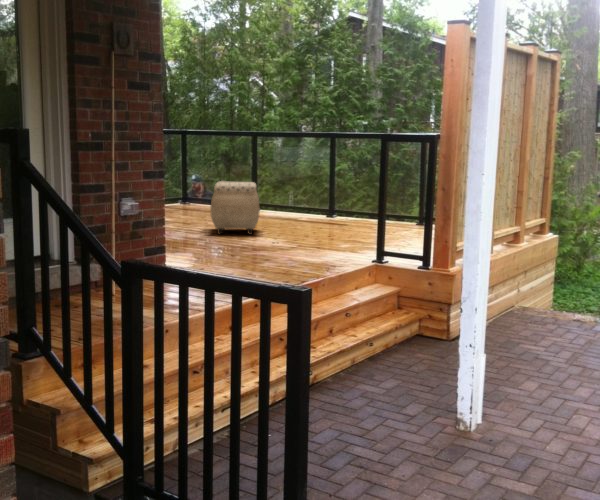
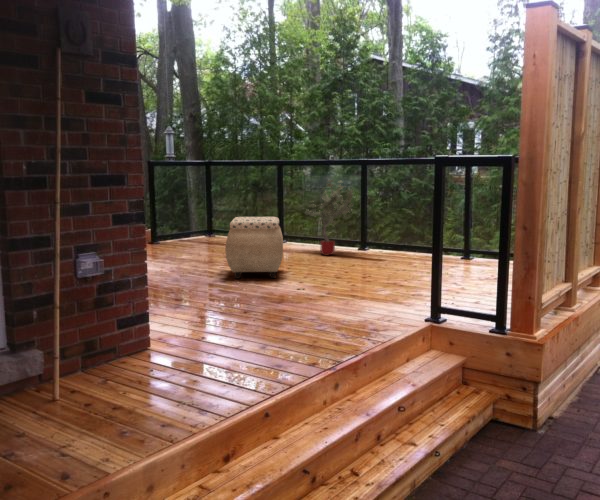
potted tree: none [277,150,324,220] -> present [306,180,353,255]

